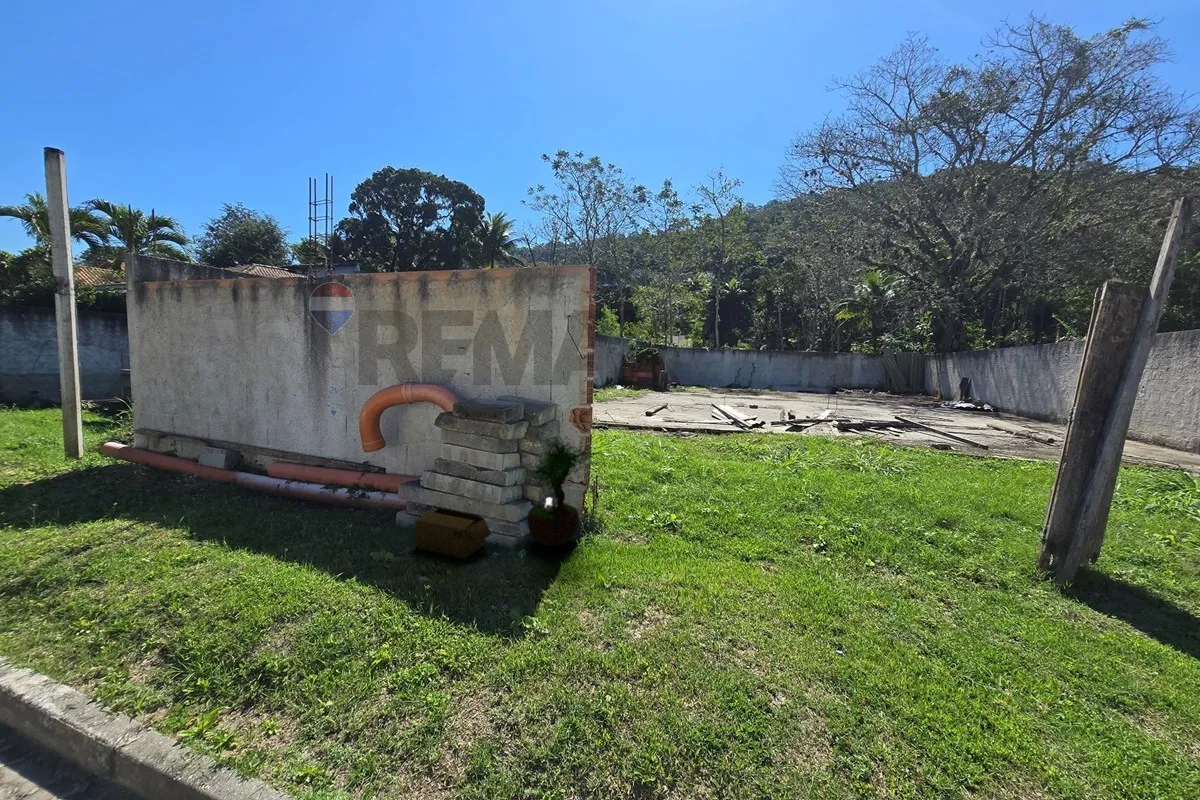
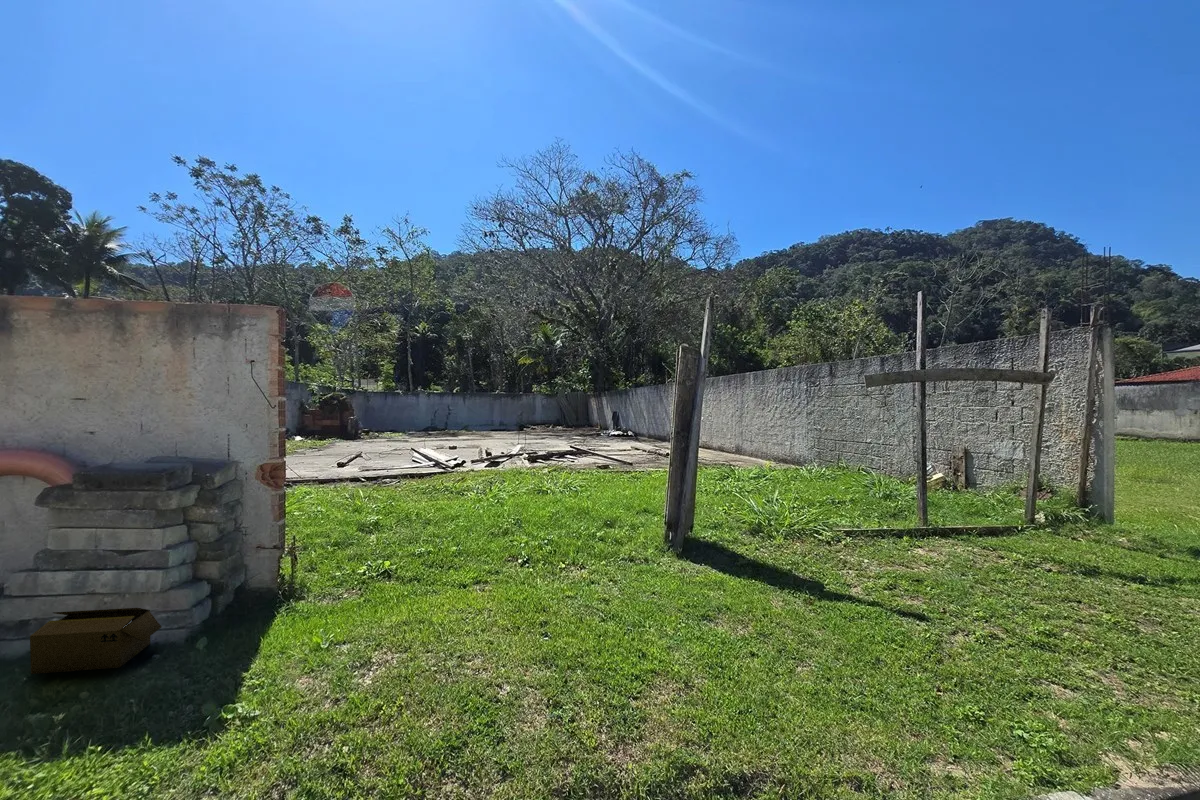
potted tree: present [527,437,594,546] -> none [209,493,301,623]

